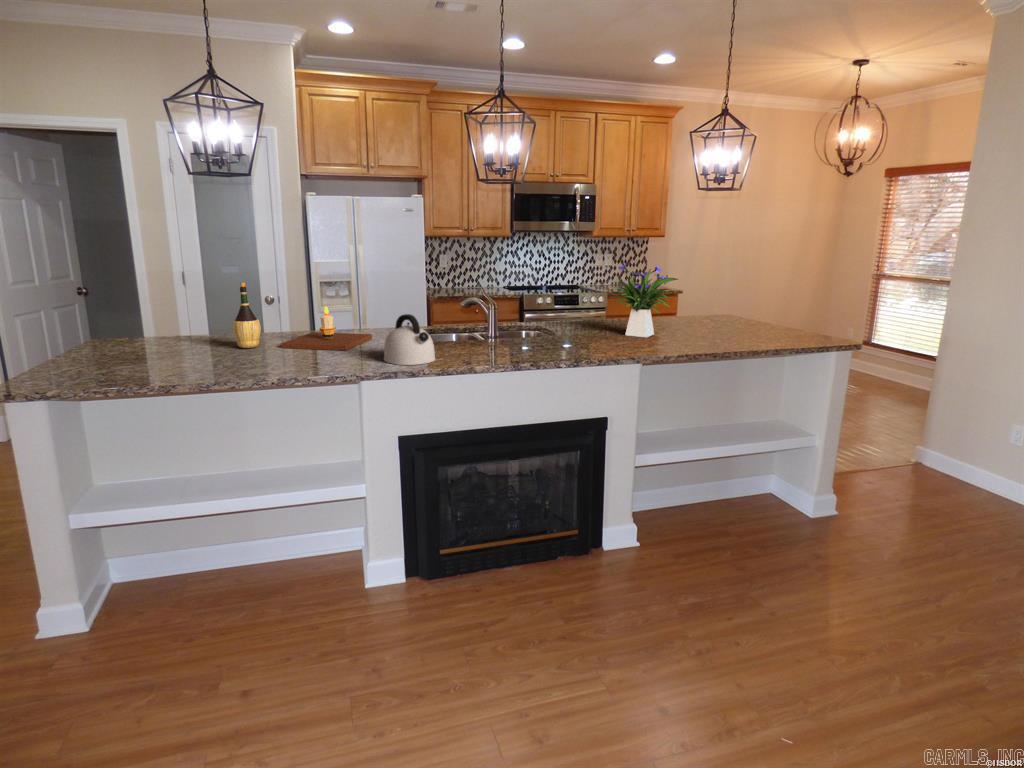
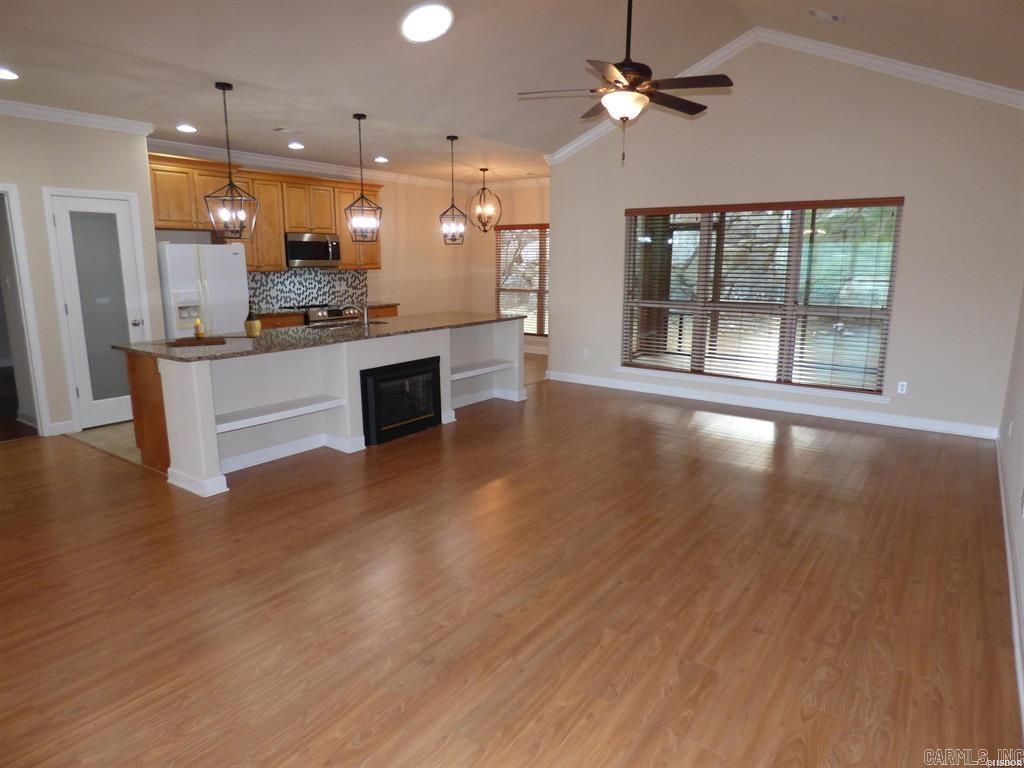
flower arrangement: present [609,259,678,337] -> none [417,279,455,319]
candle: present [281,306,372,351] -> present [175,318,226,347]
kettle: present [384,314,435,365] -> none [347,309,376,334]

